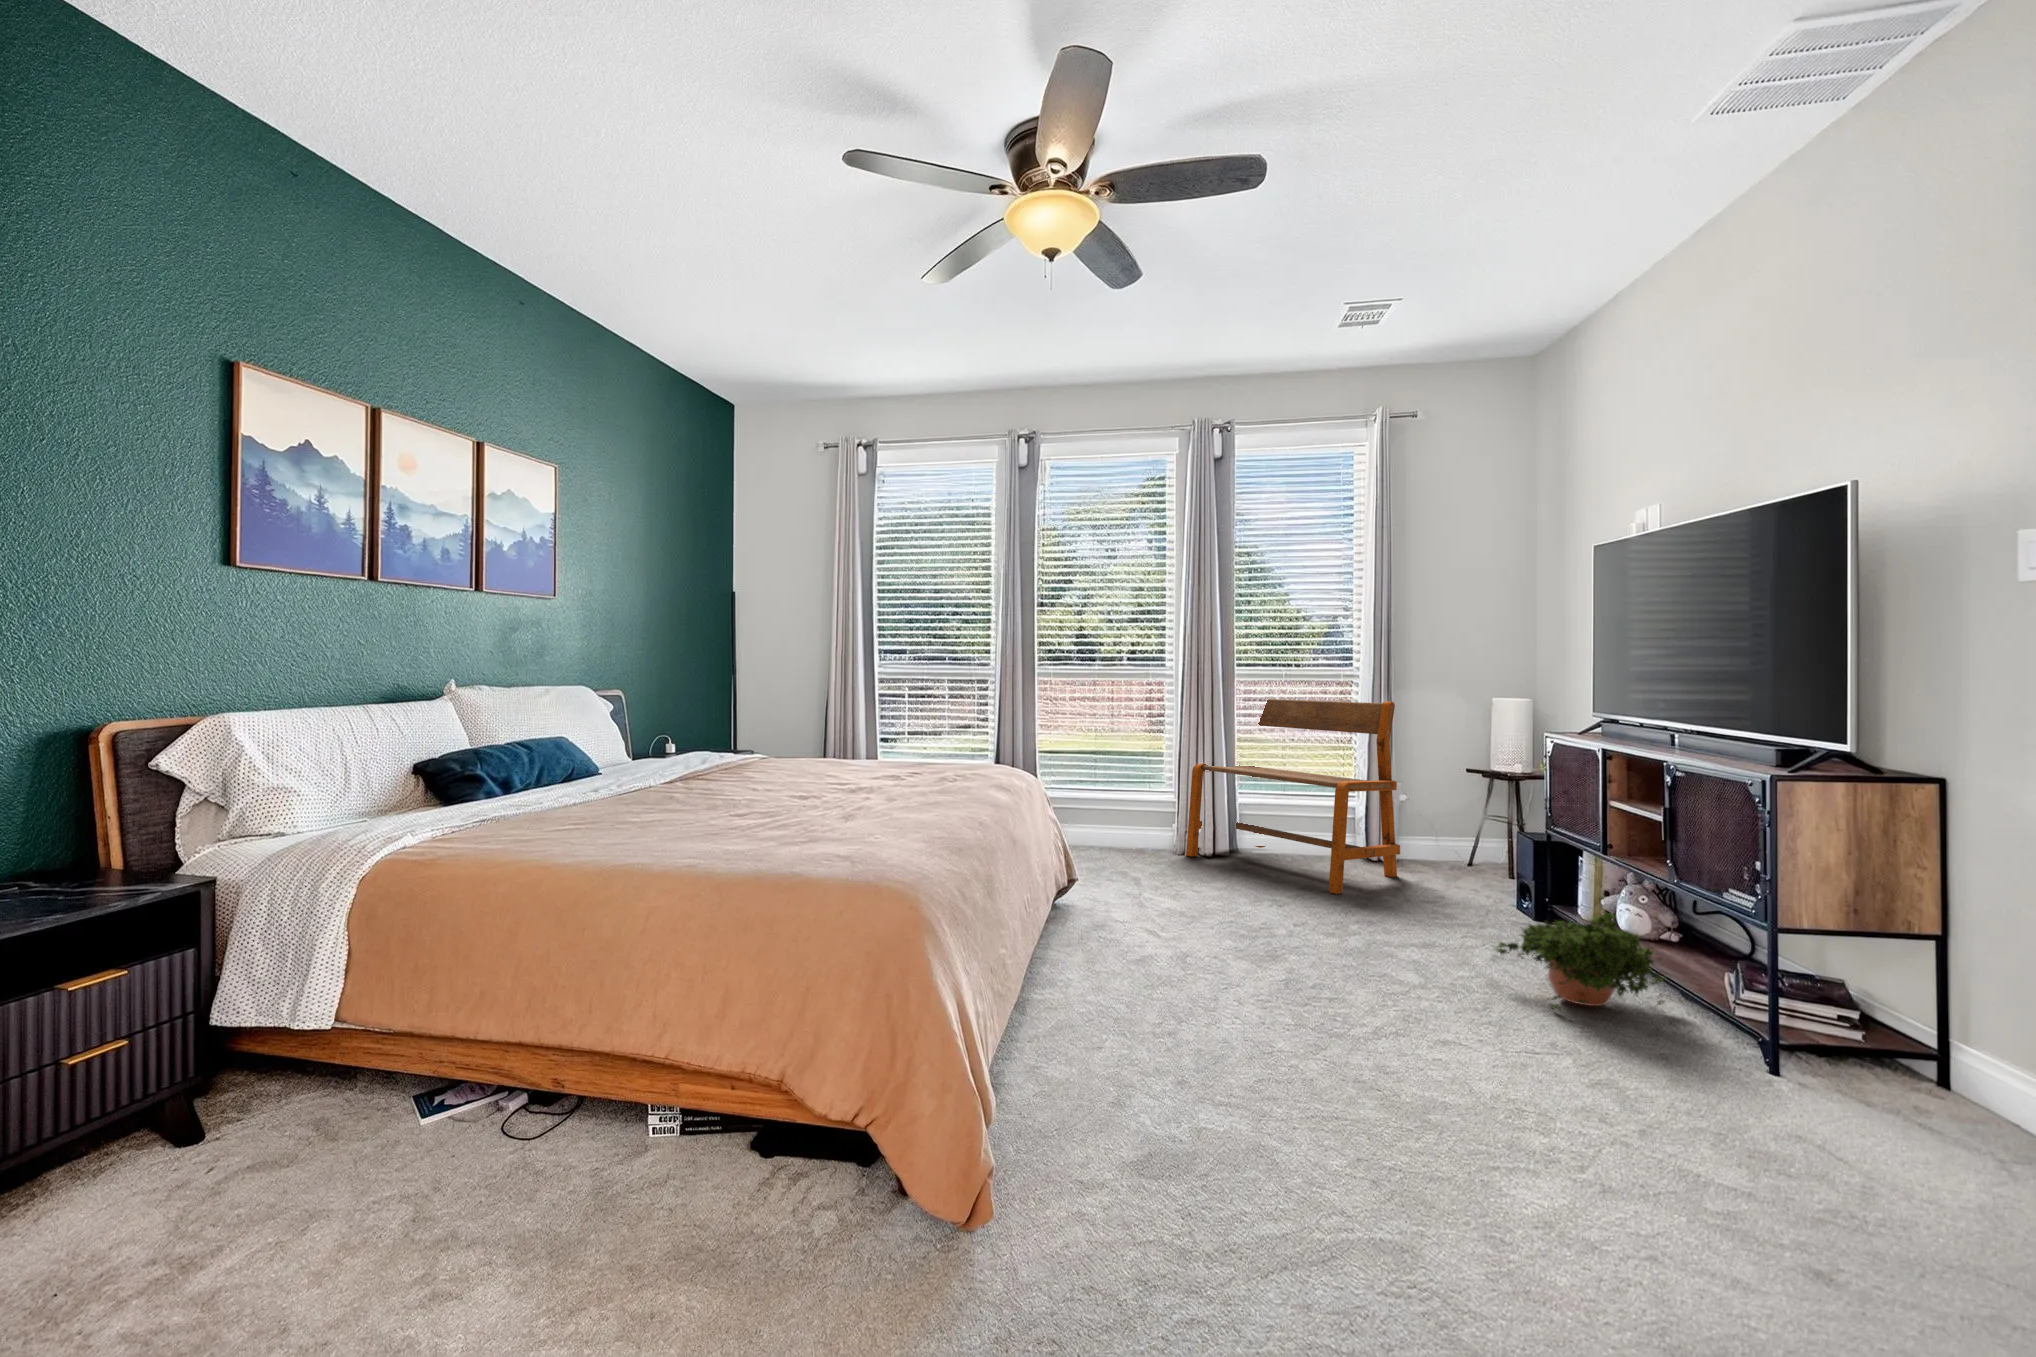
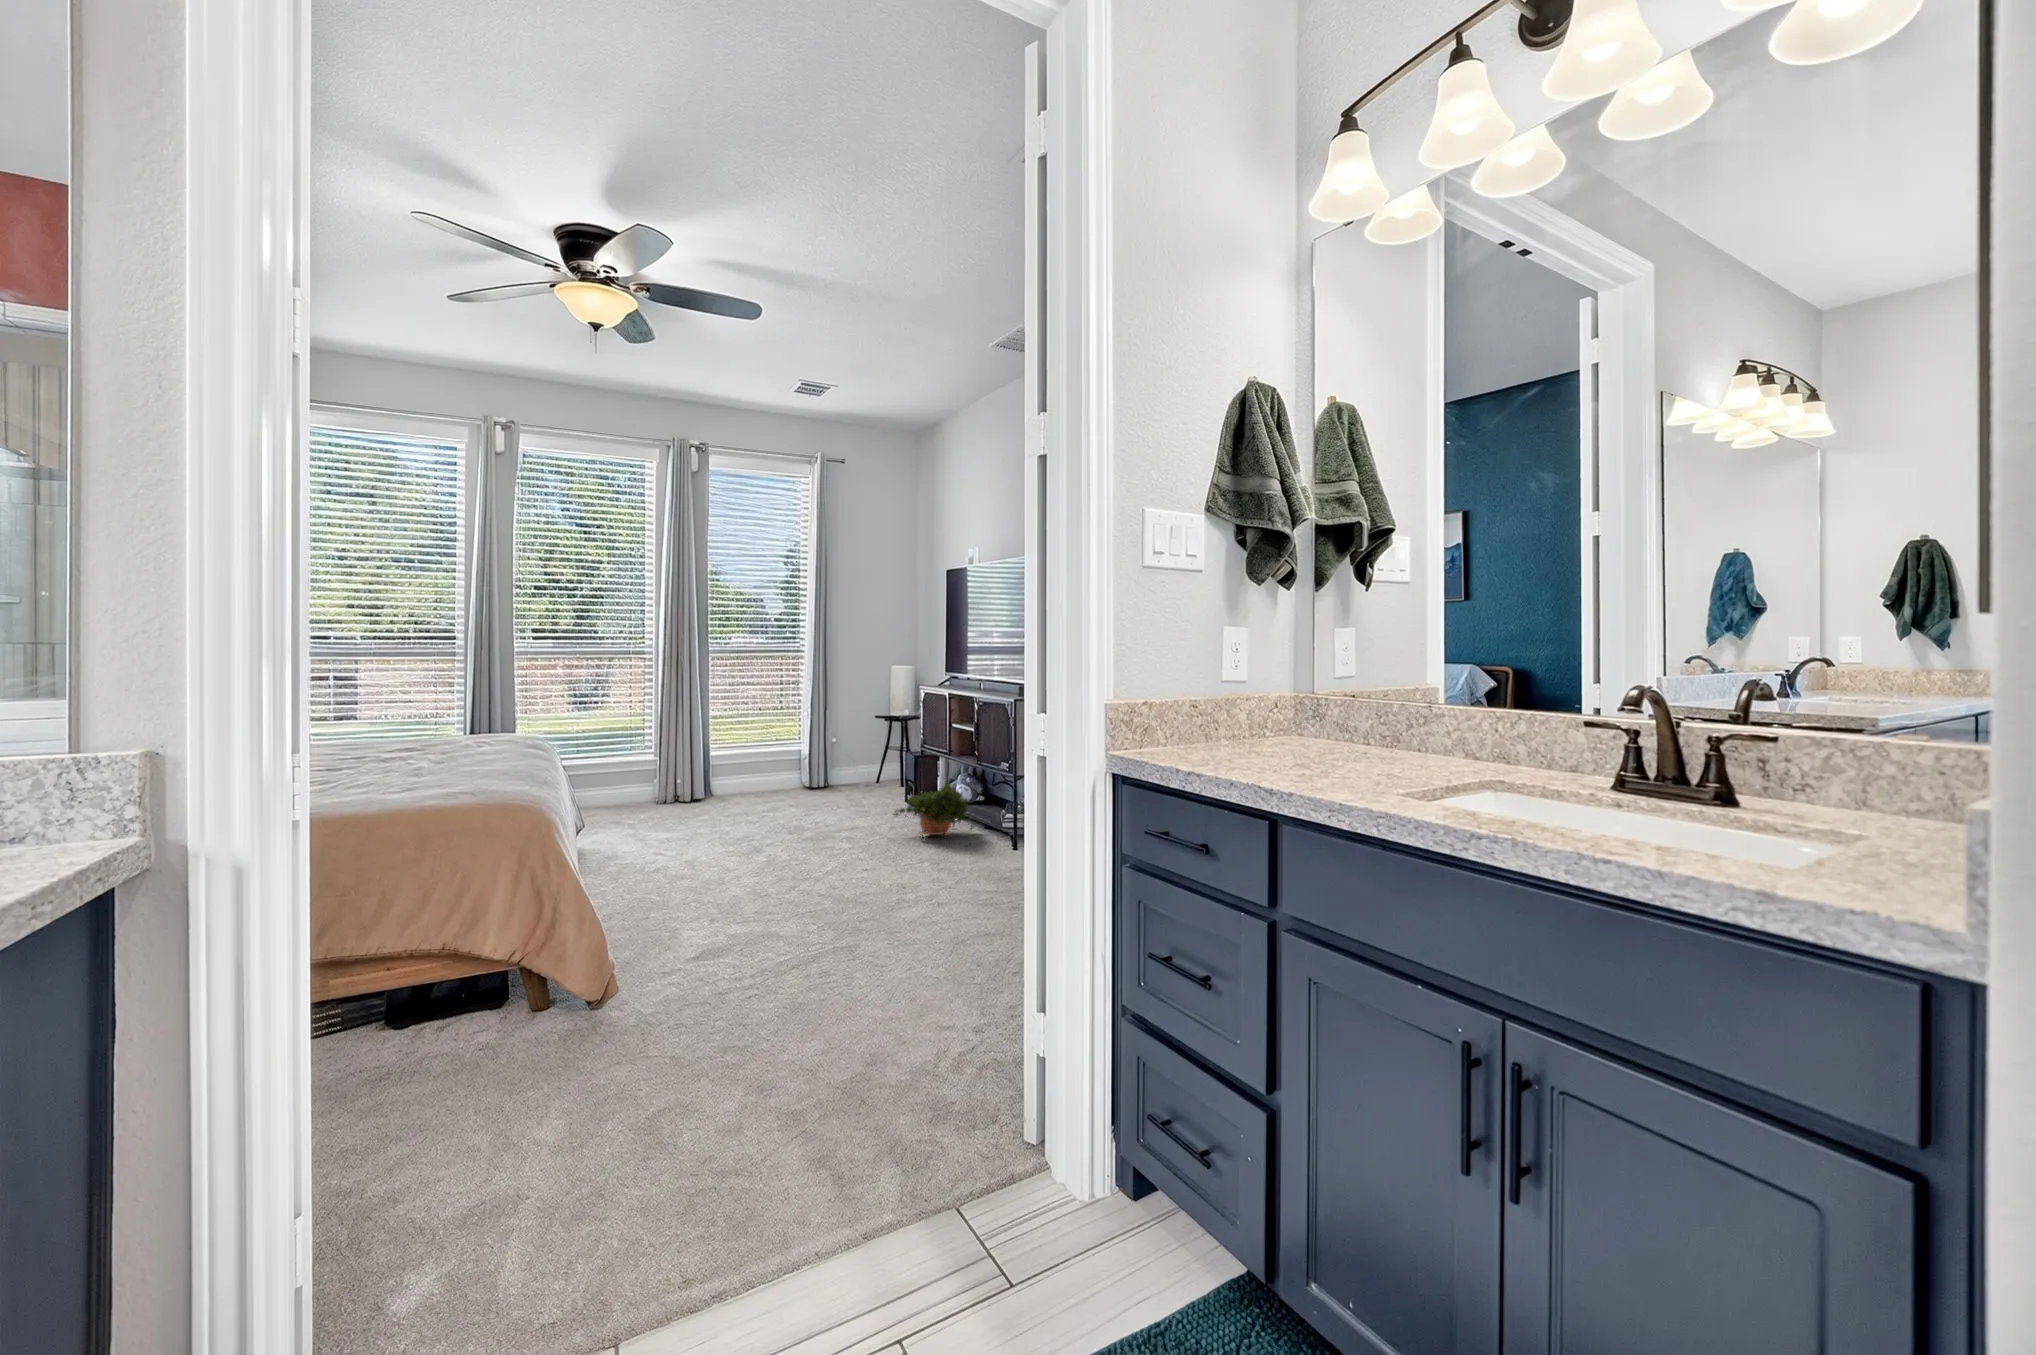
bench: present [1186,699,1400,894] -> none [669,668,834,808]

